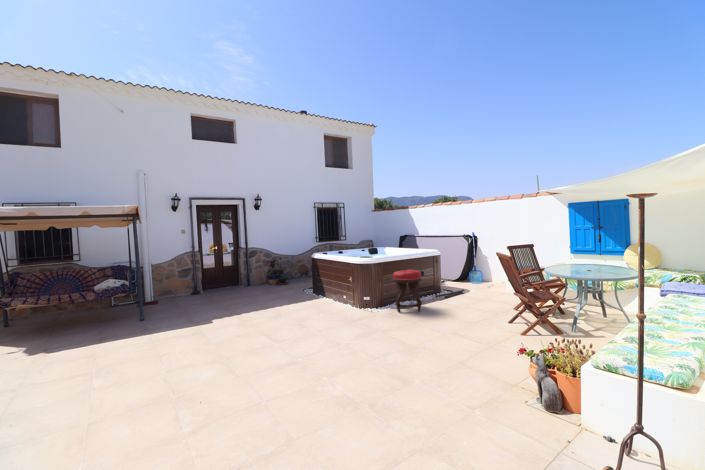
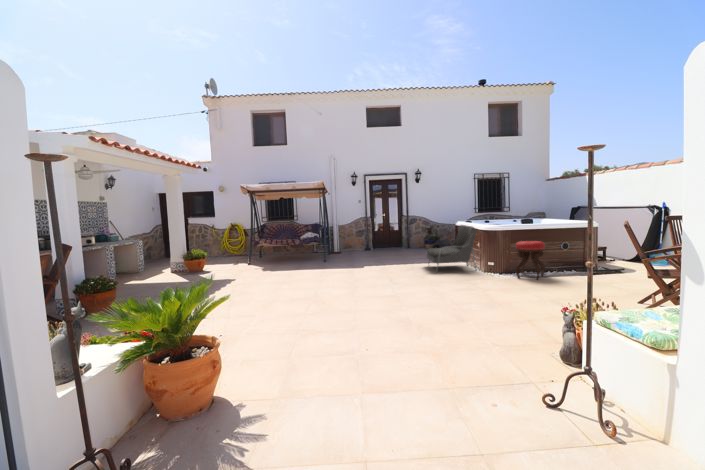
armchair: none [289,256,349,318] -> present [427,225,477,269]

